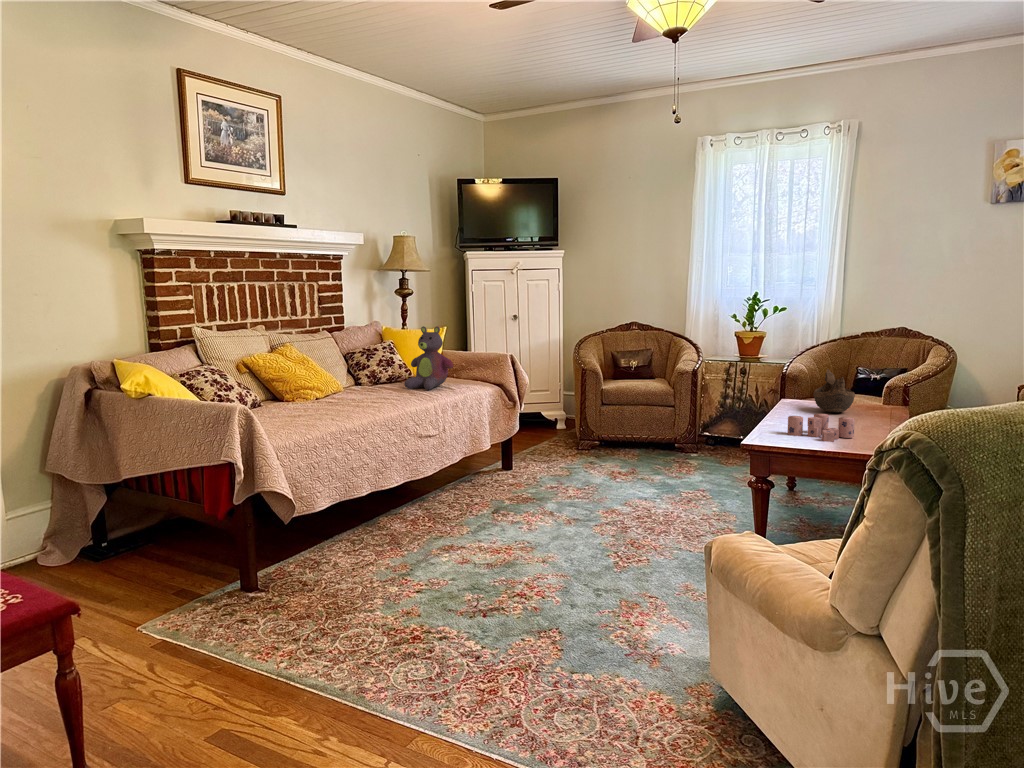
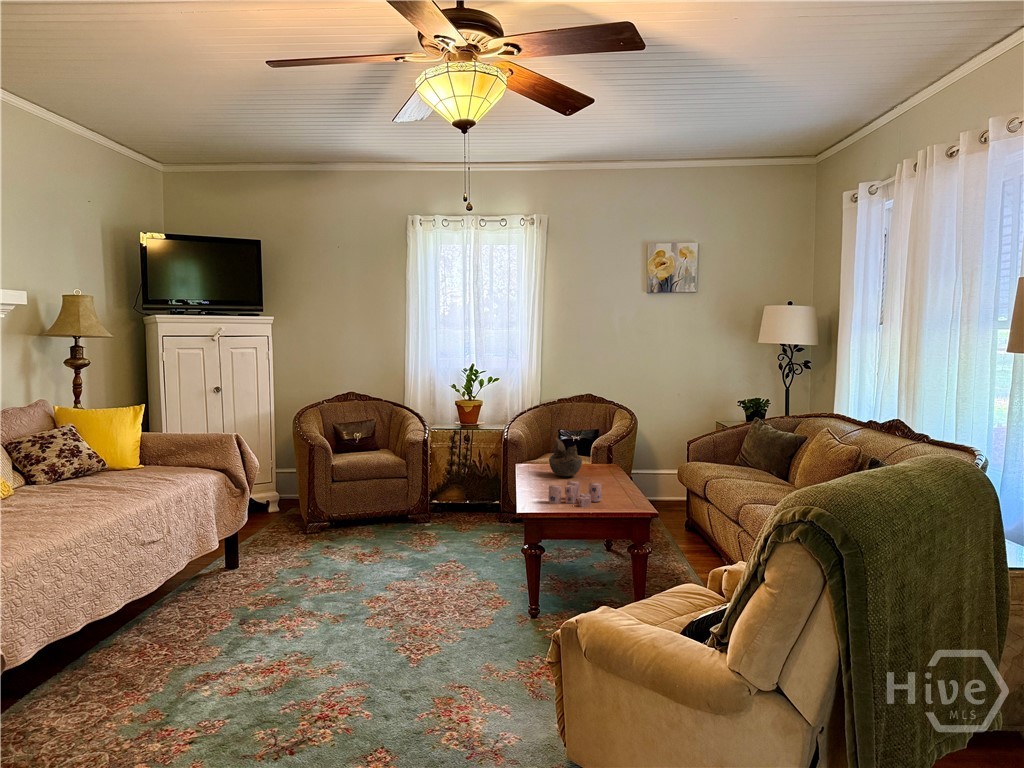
stuffed bear: present [404,326,454,390] -> none [106,407,173,485]

